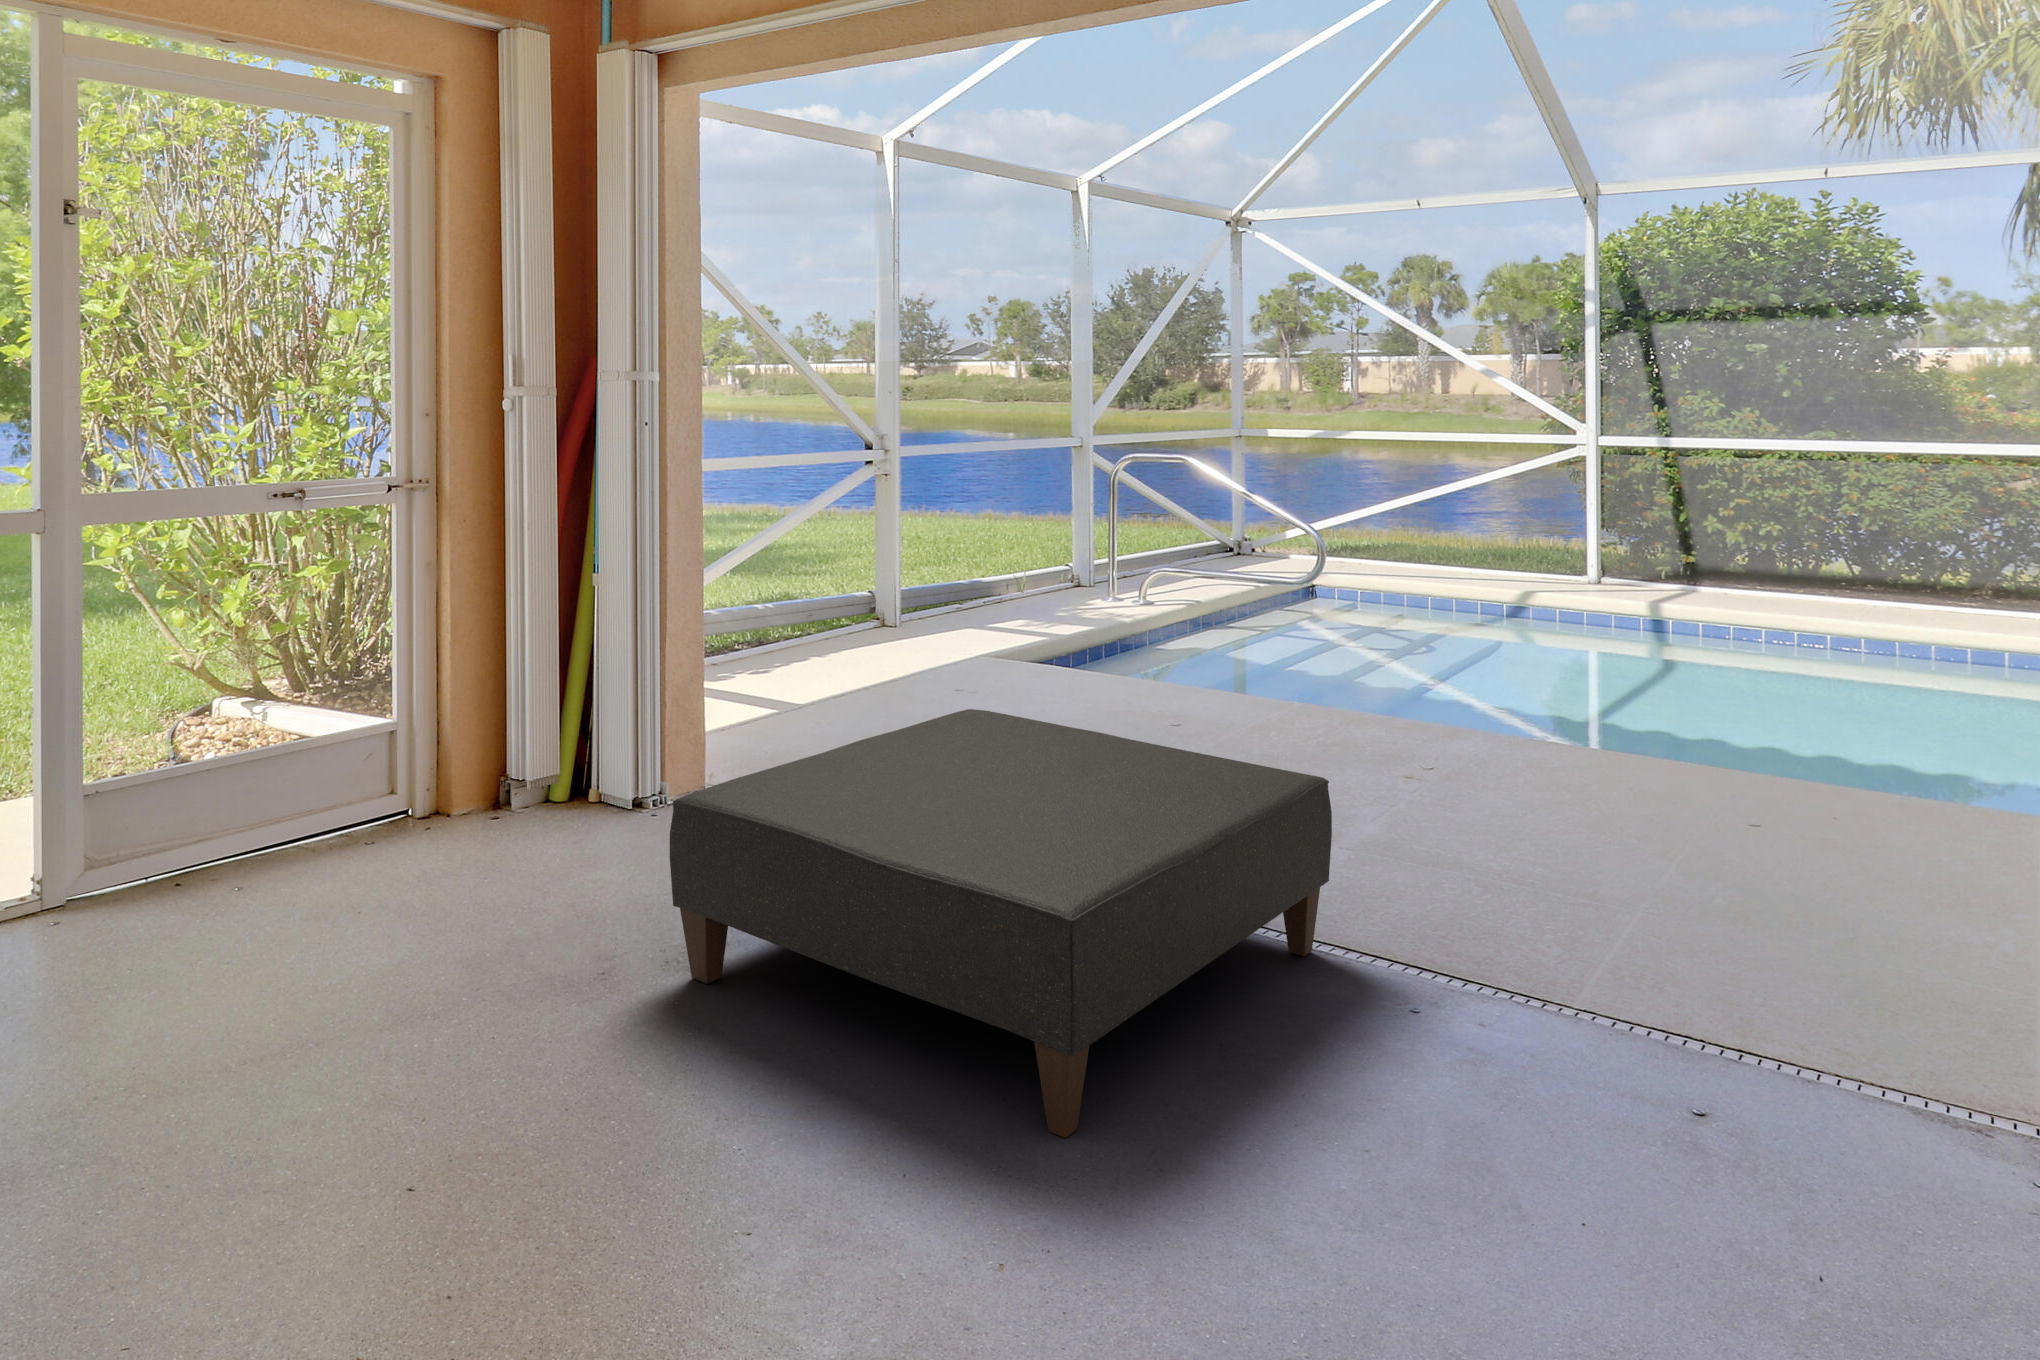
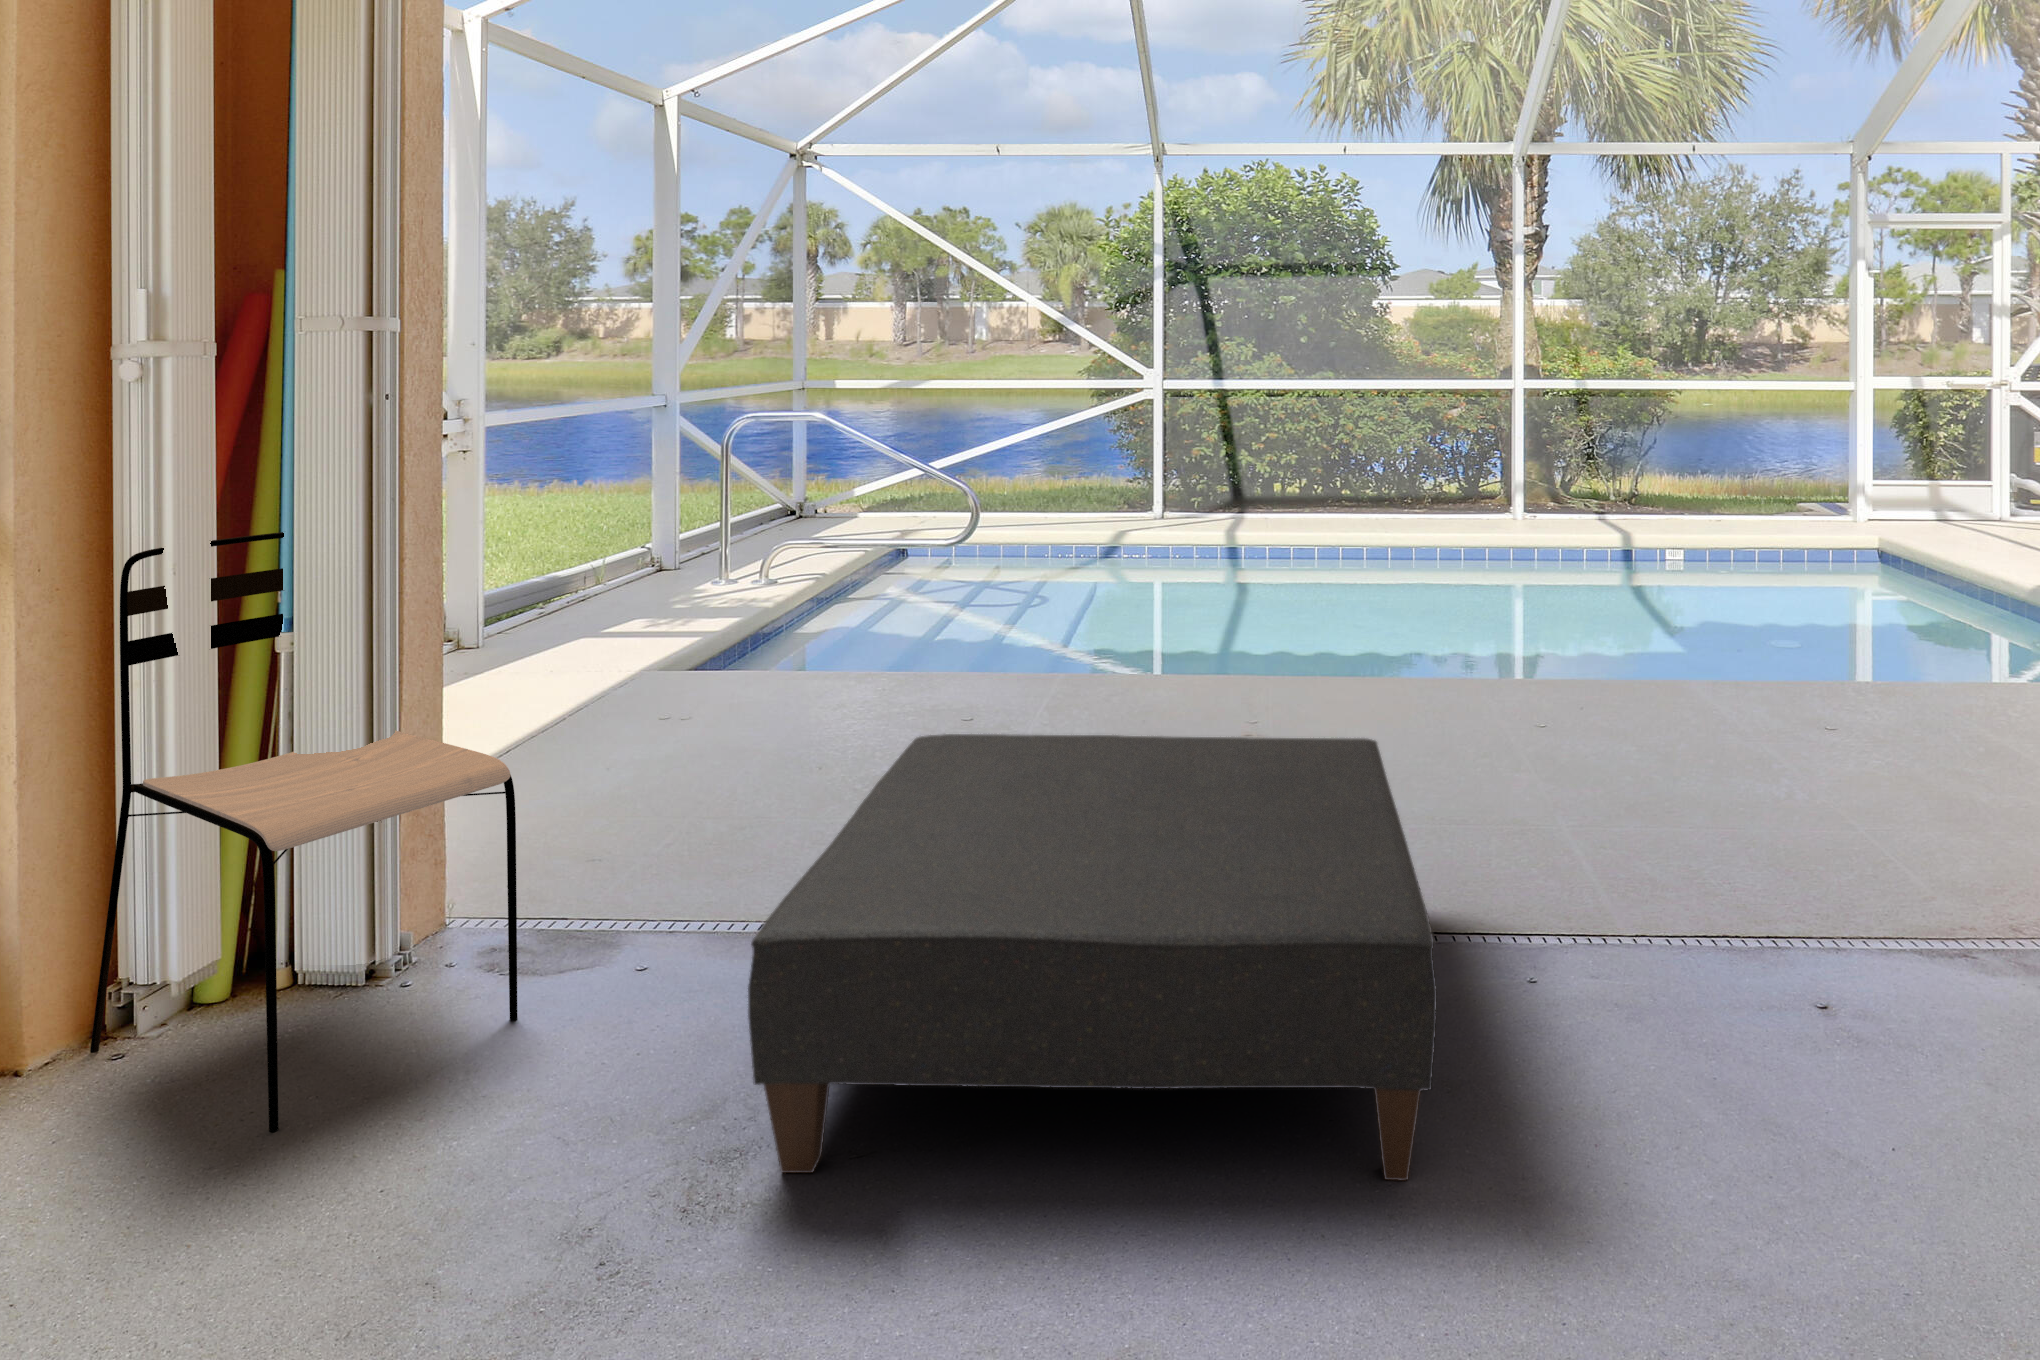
dining chair: none [479,505,667,873] -> present [90,532,517,1132]

